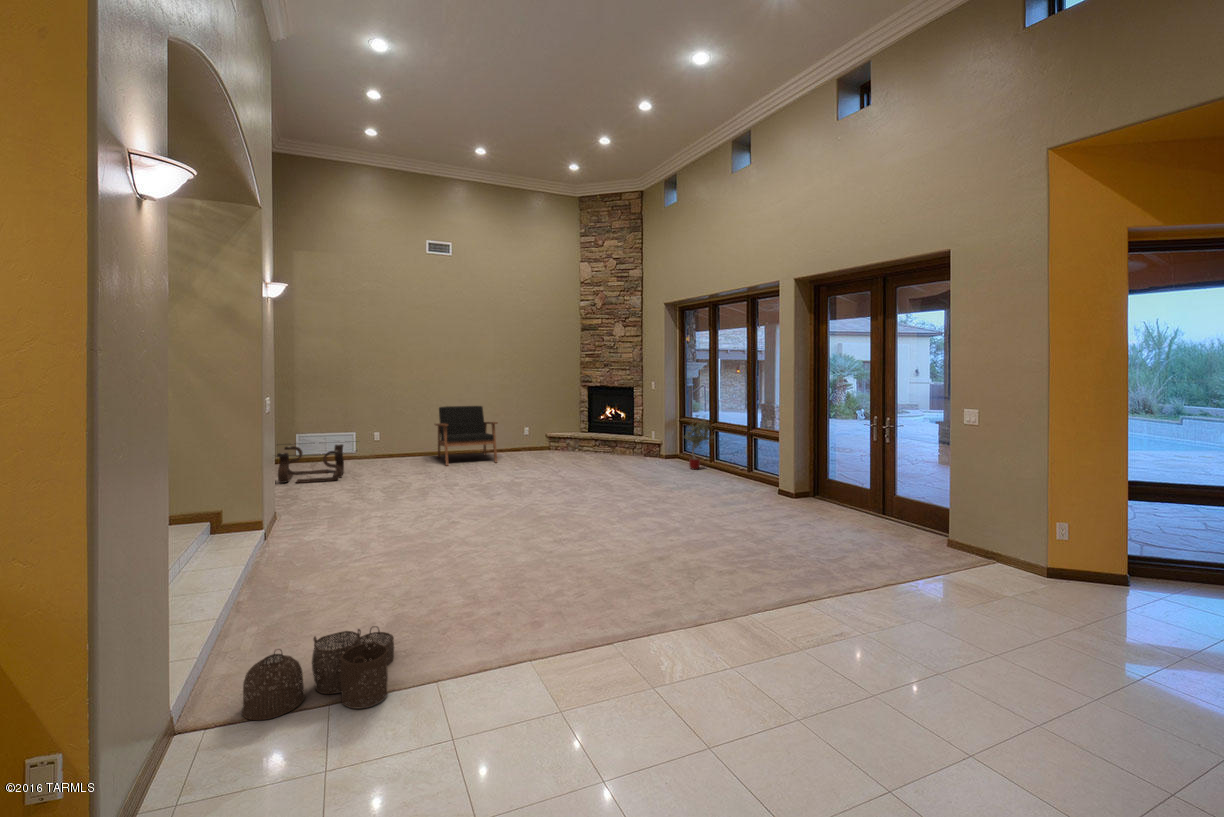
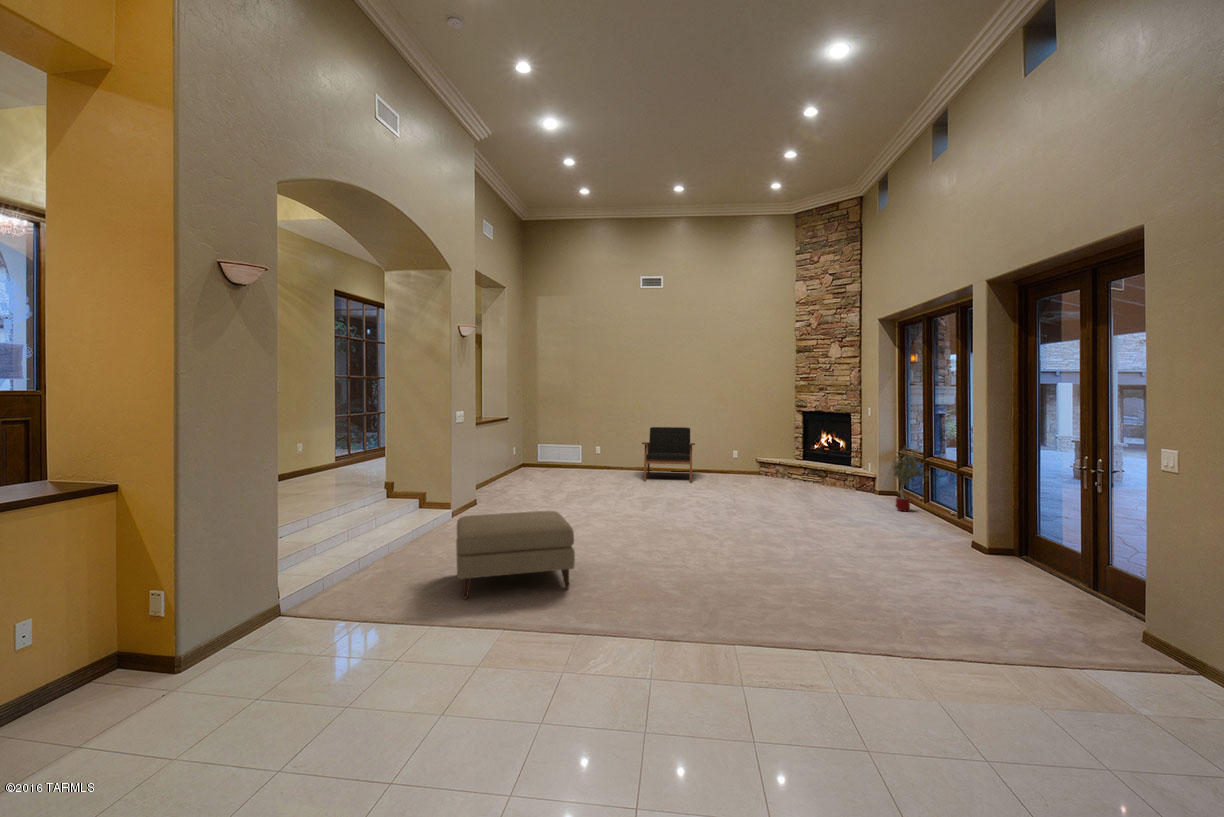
coffee table: present [277,444,344,483] -> none [489,452,578,484]
ottoman: none [393,503,541,609] -> present [456,511,575,599]
woven basket: present [242,626,394,720] -> none [244,591,380,658]

